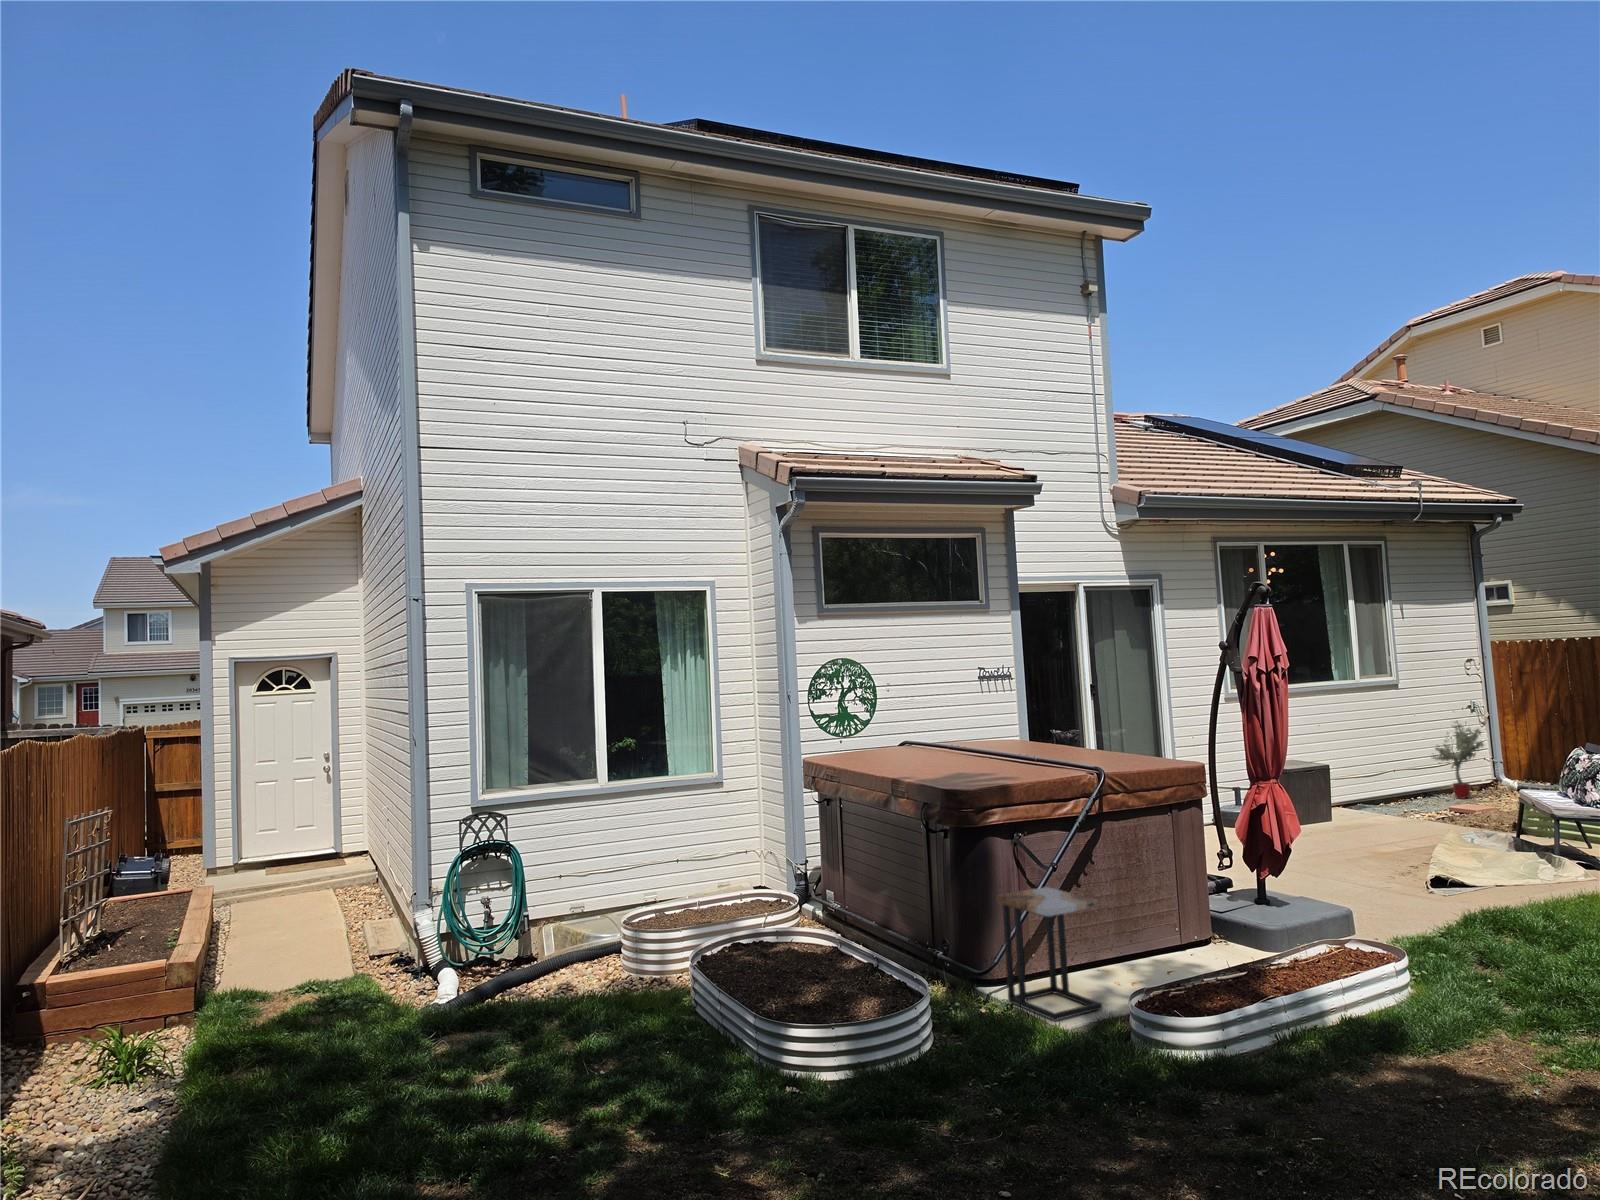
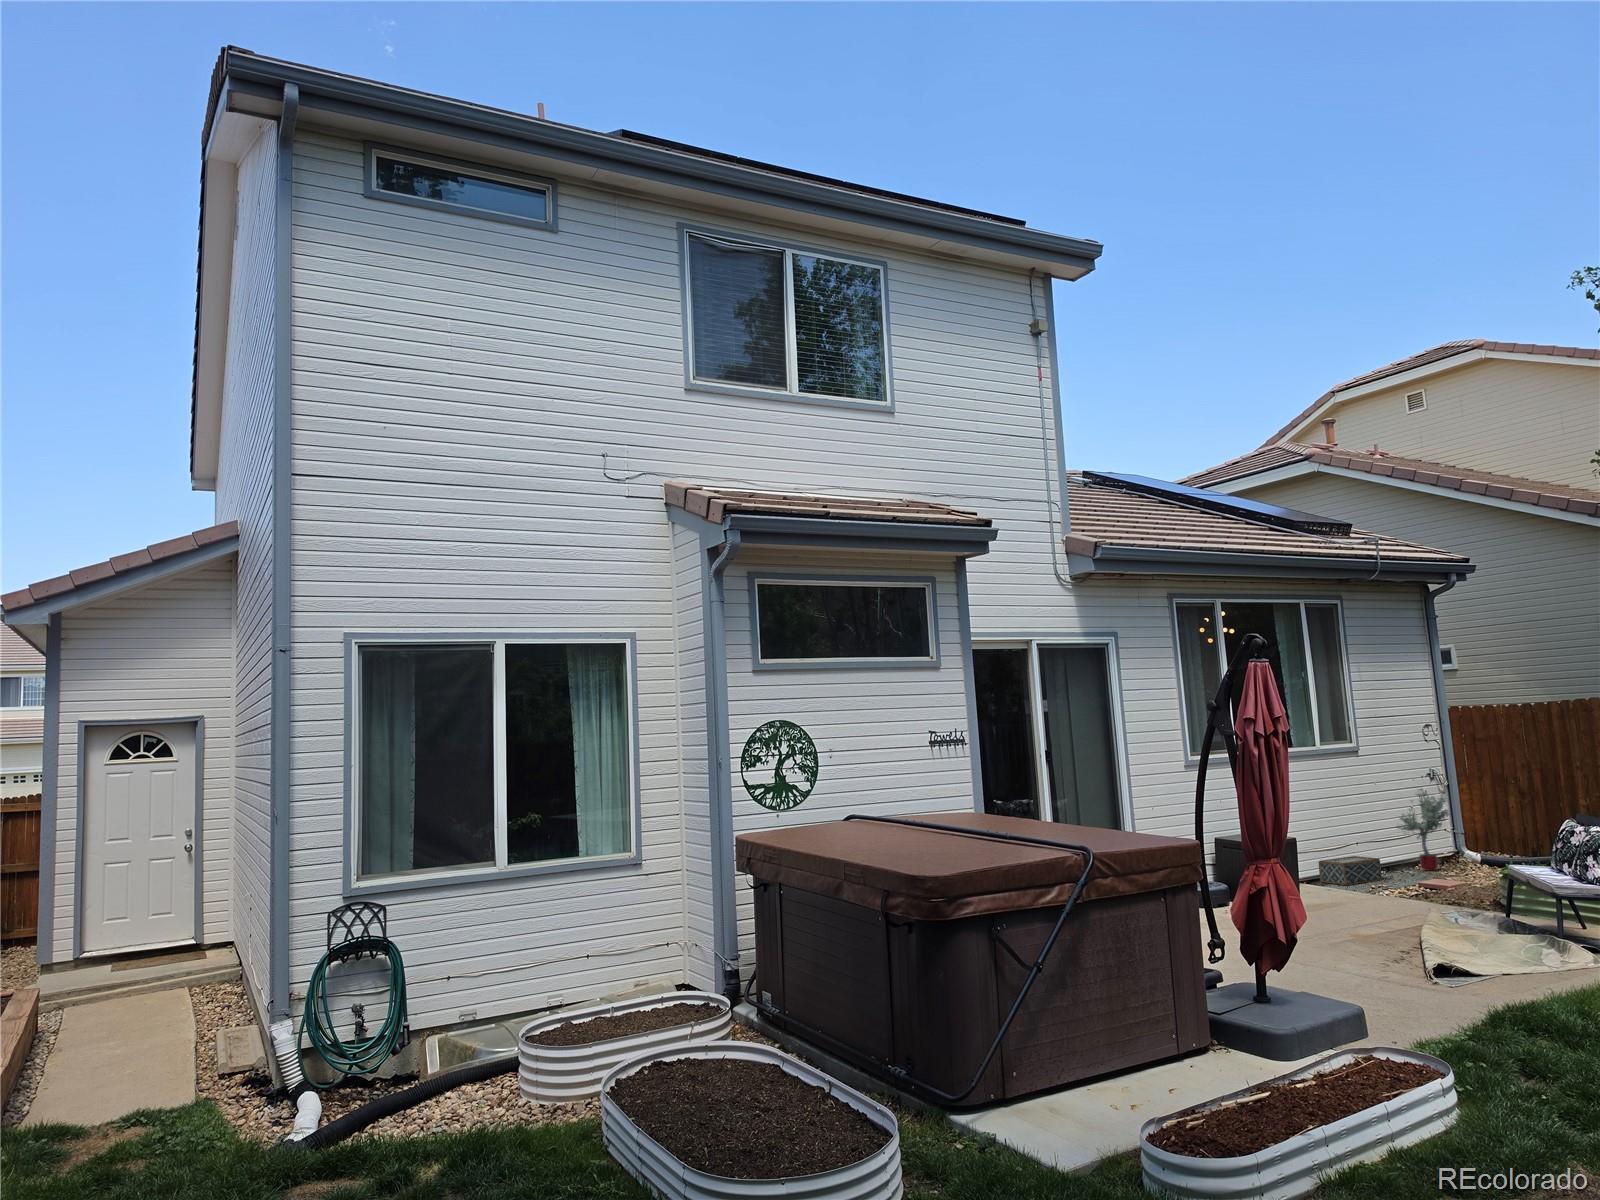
woven basket: none [1352,784,1413,811] -> present [1318,856,1382,885]
side table: present [997,887,1102,1021] -> none [970,991,1098,1161]

